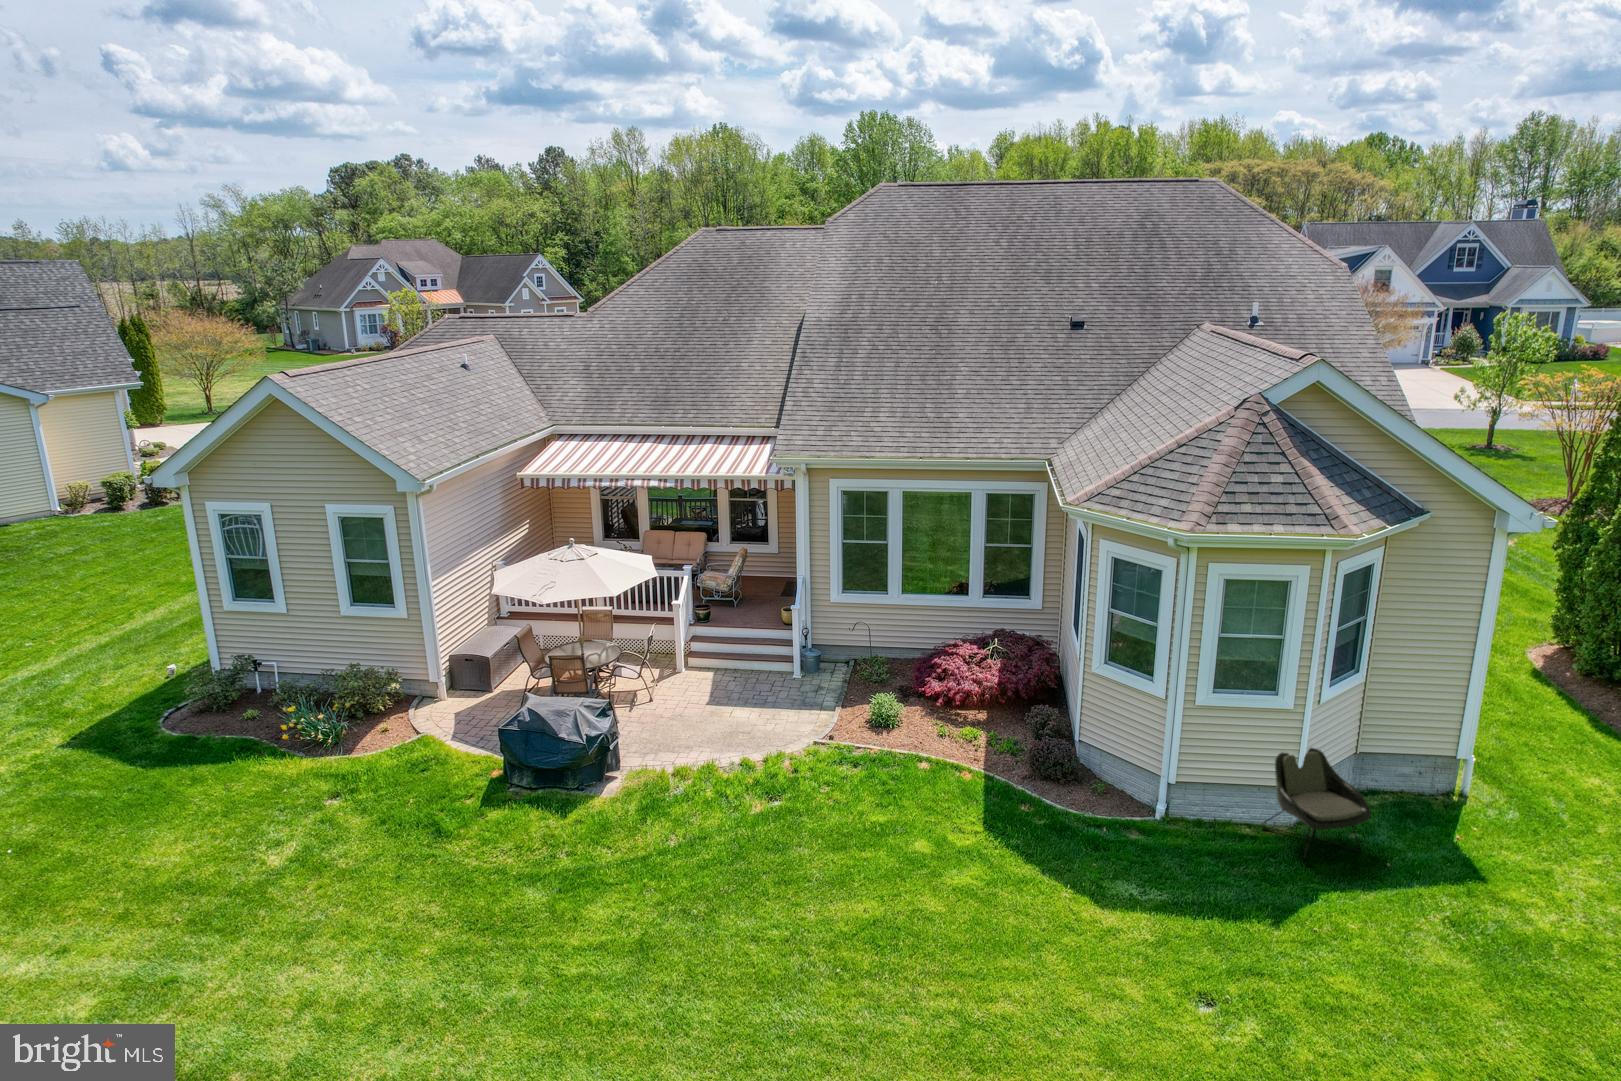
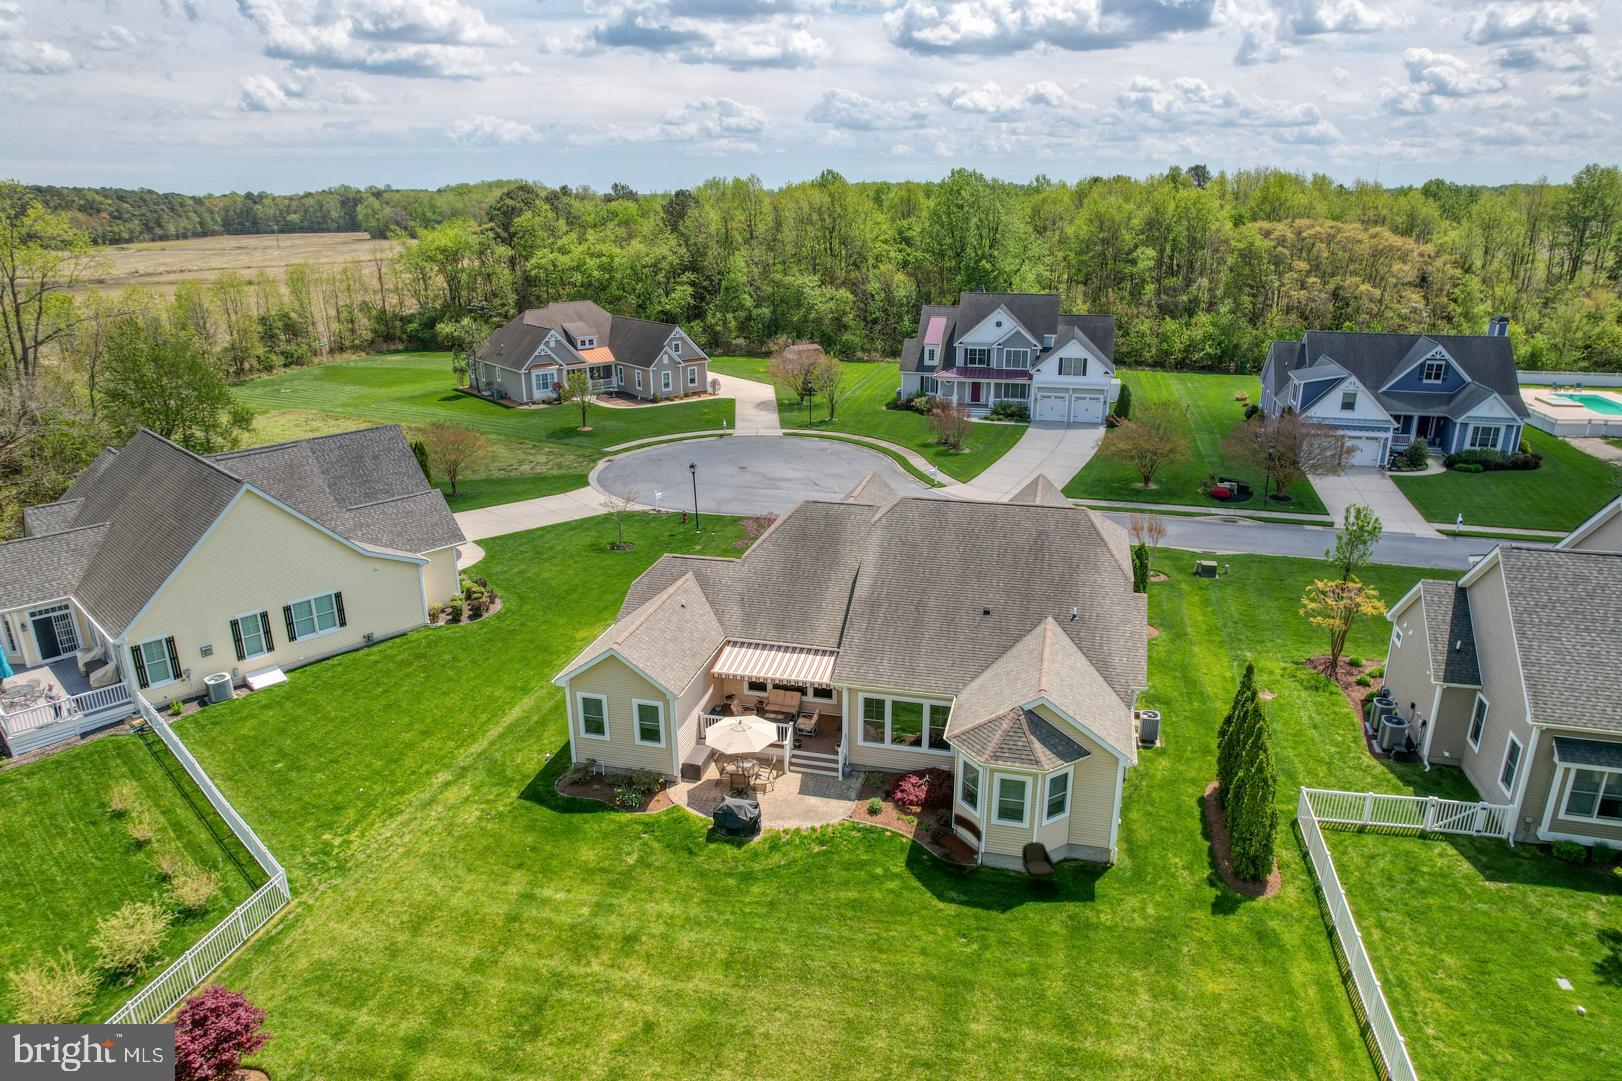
bench: none [1056,696,1173,835] -> present [939,813,982,872]

